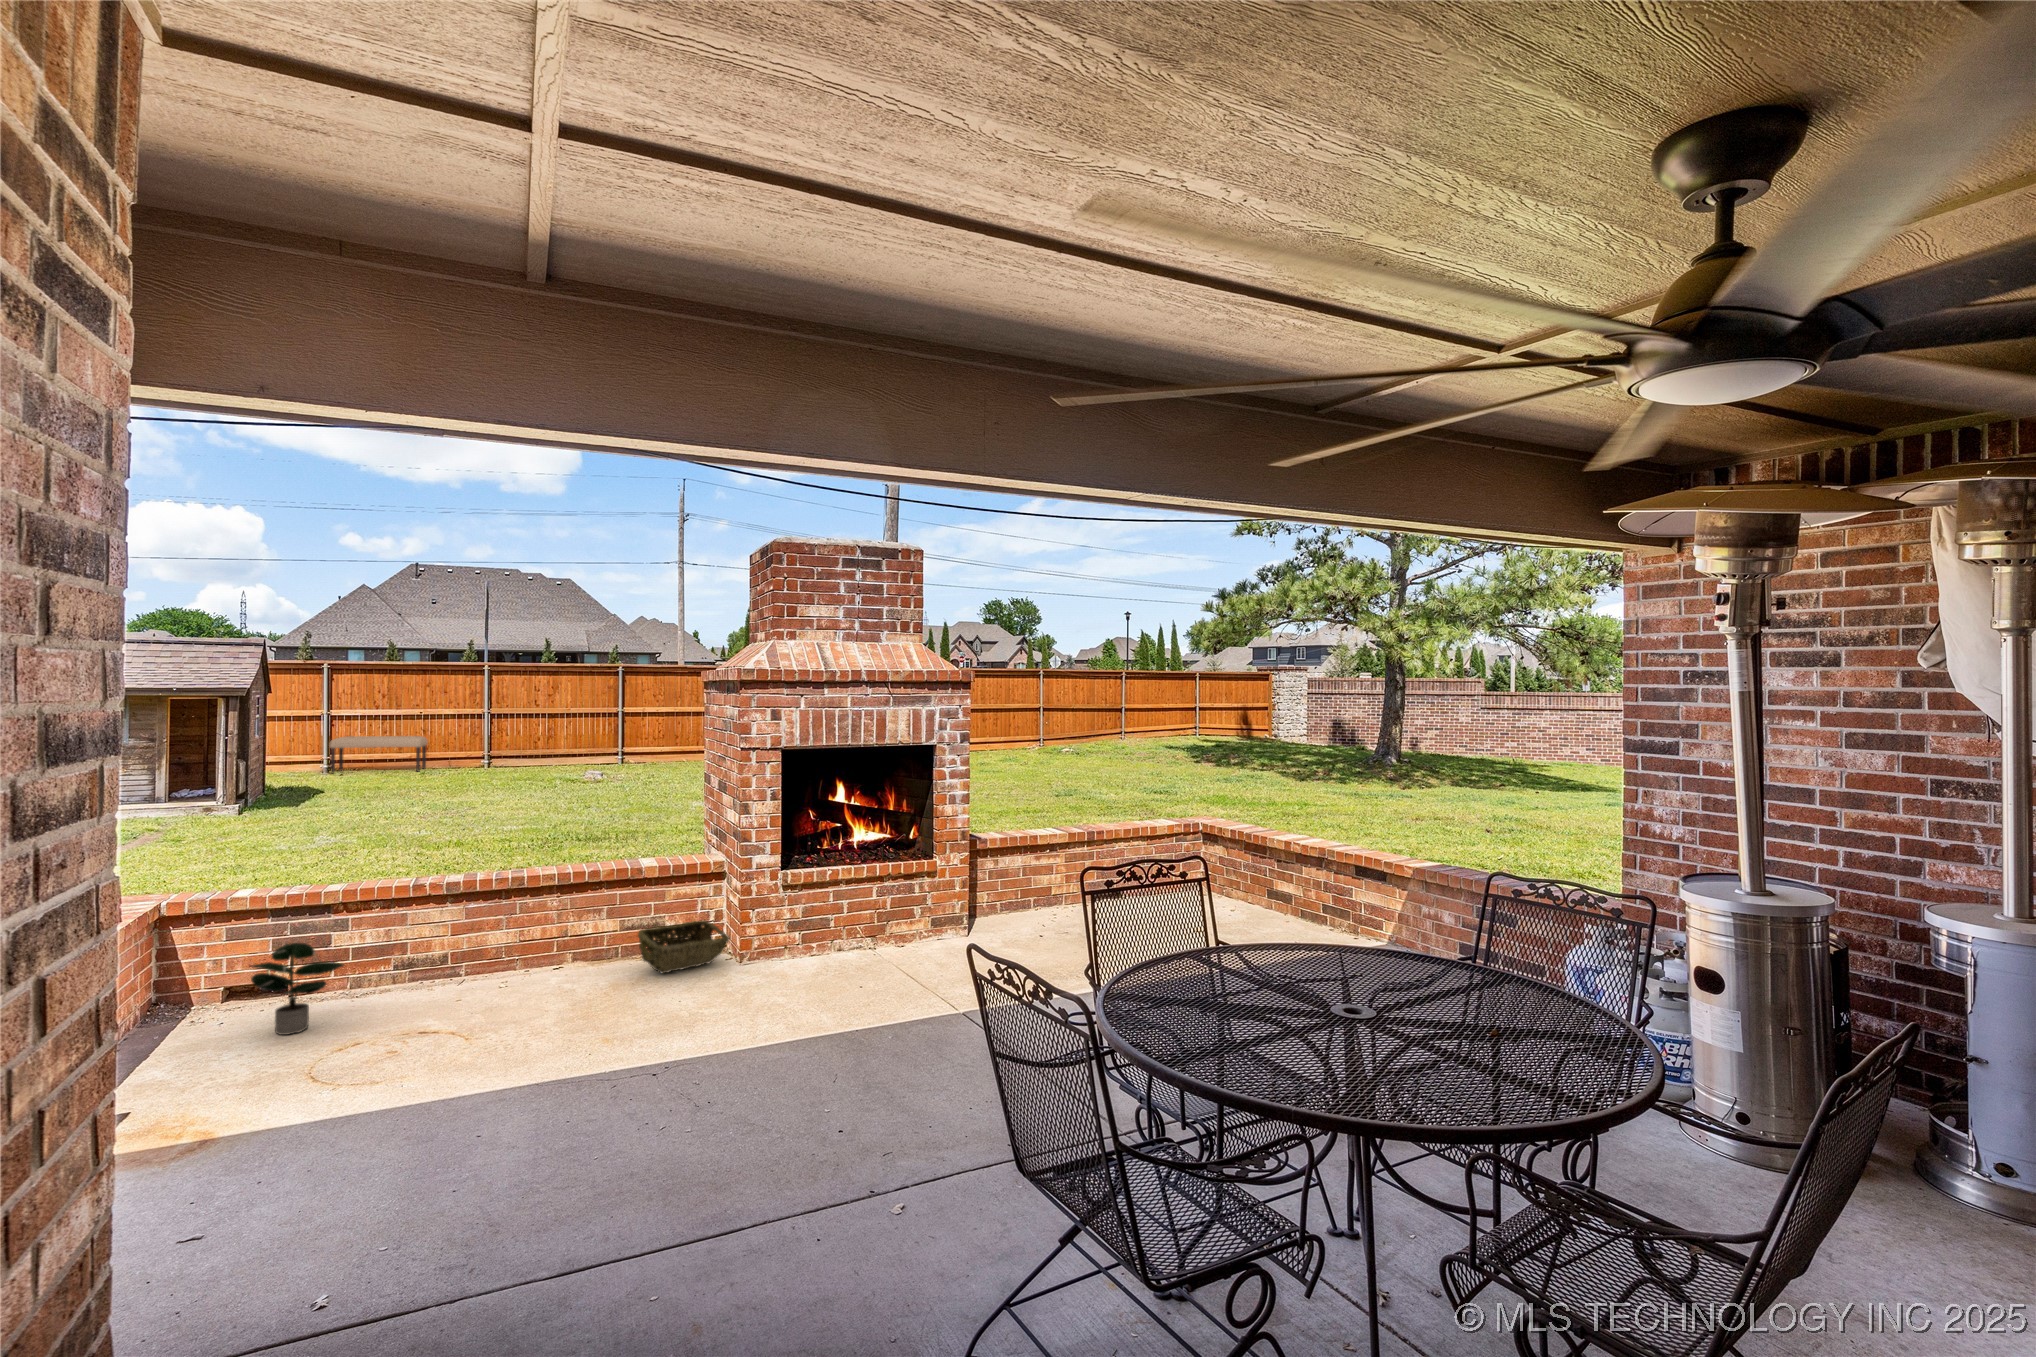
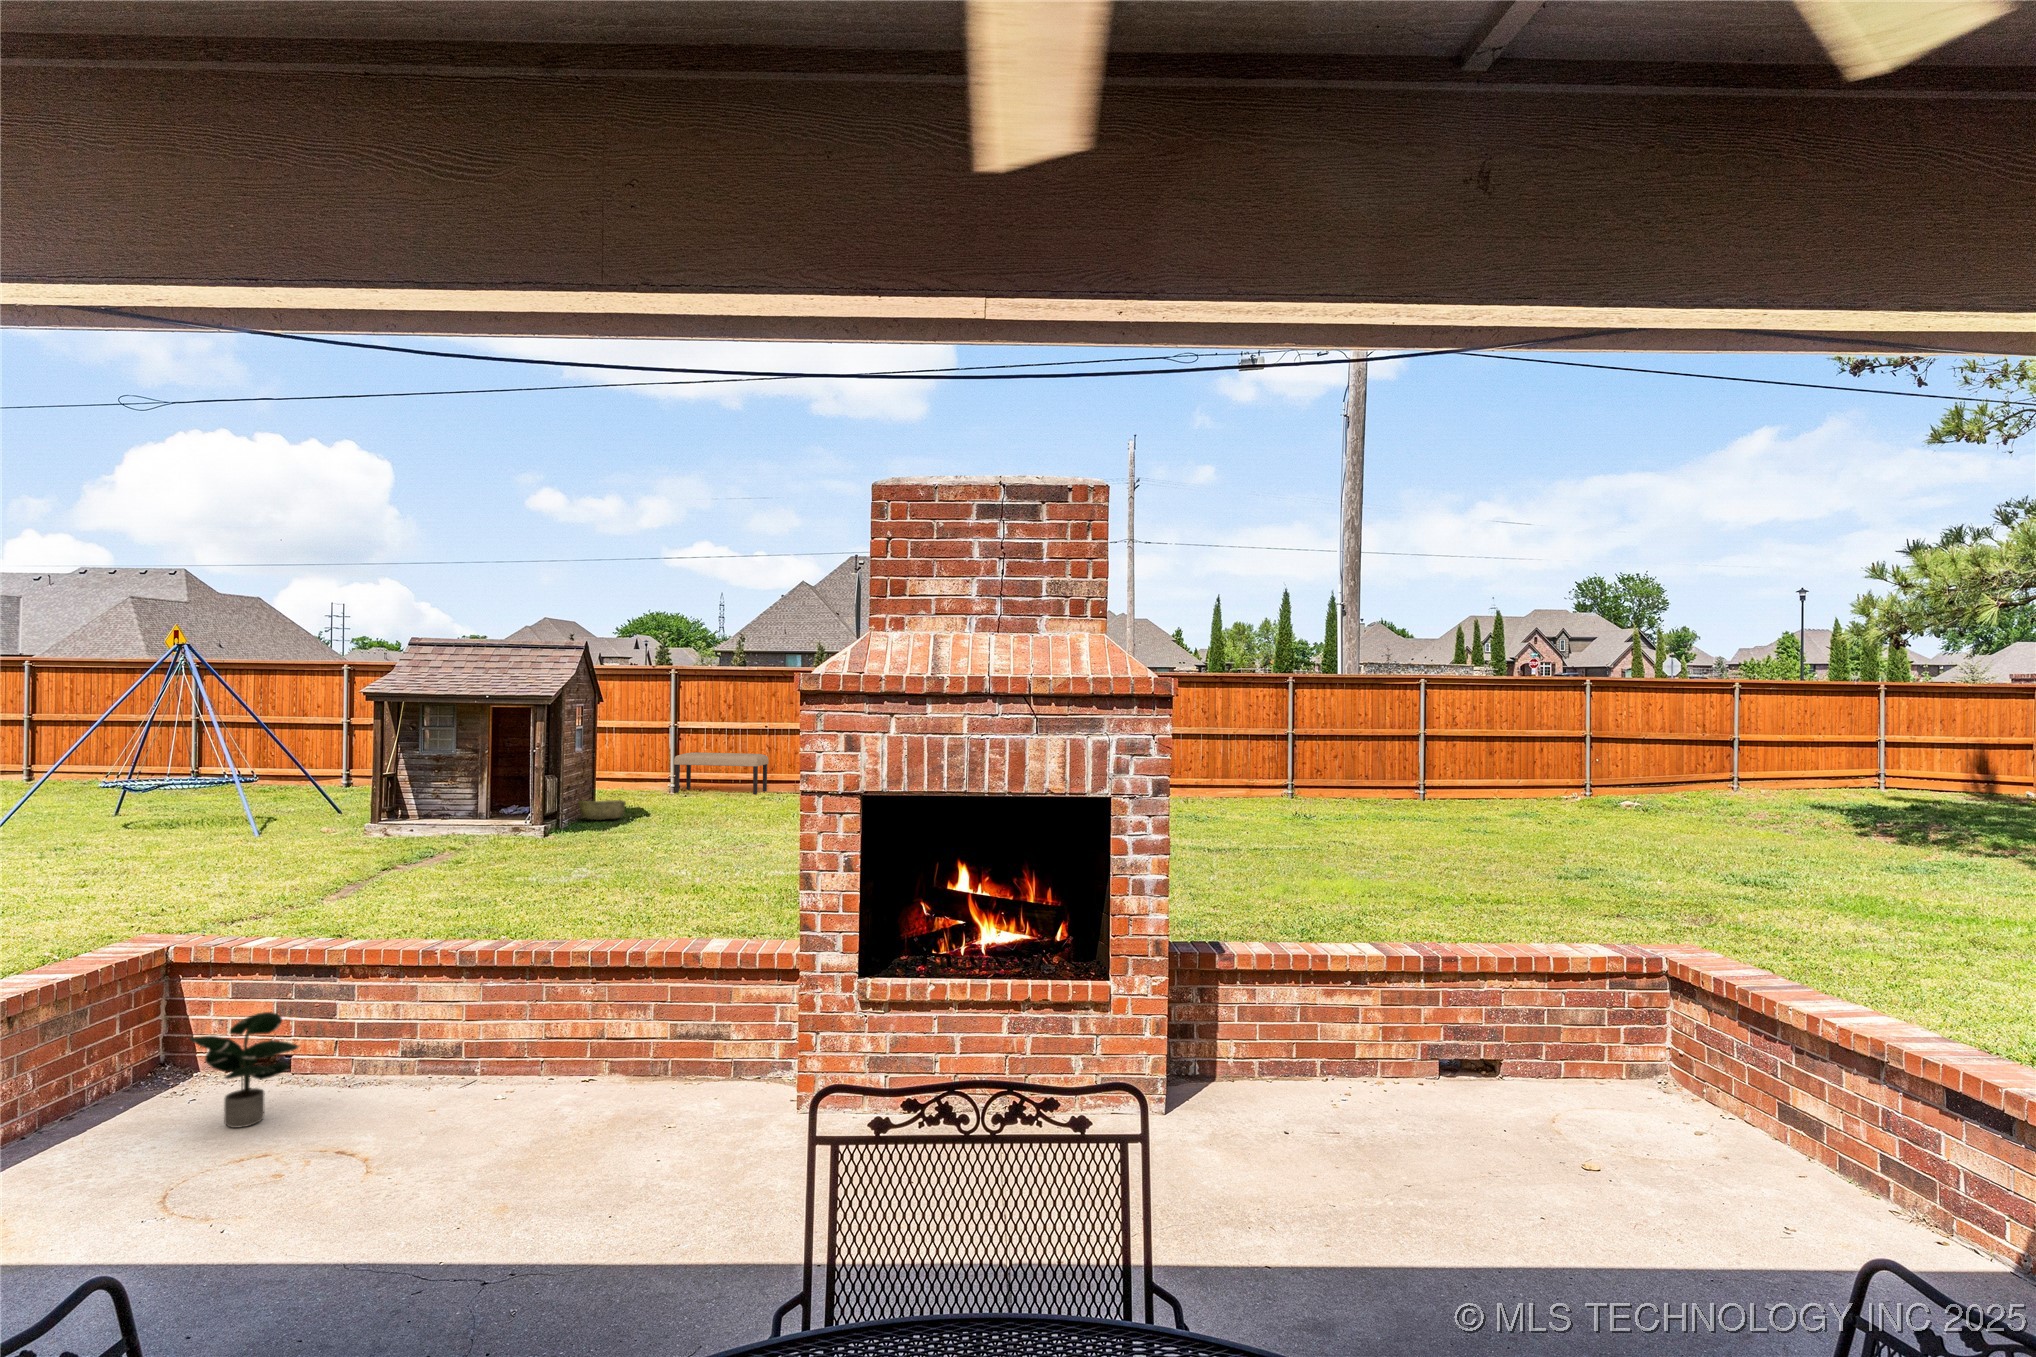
woven basket: present [638,920,729,973] -> present [578,800,626,820]

